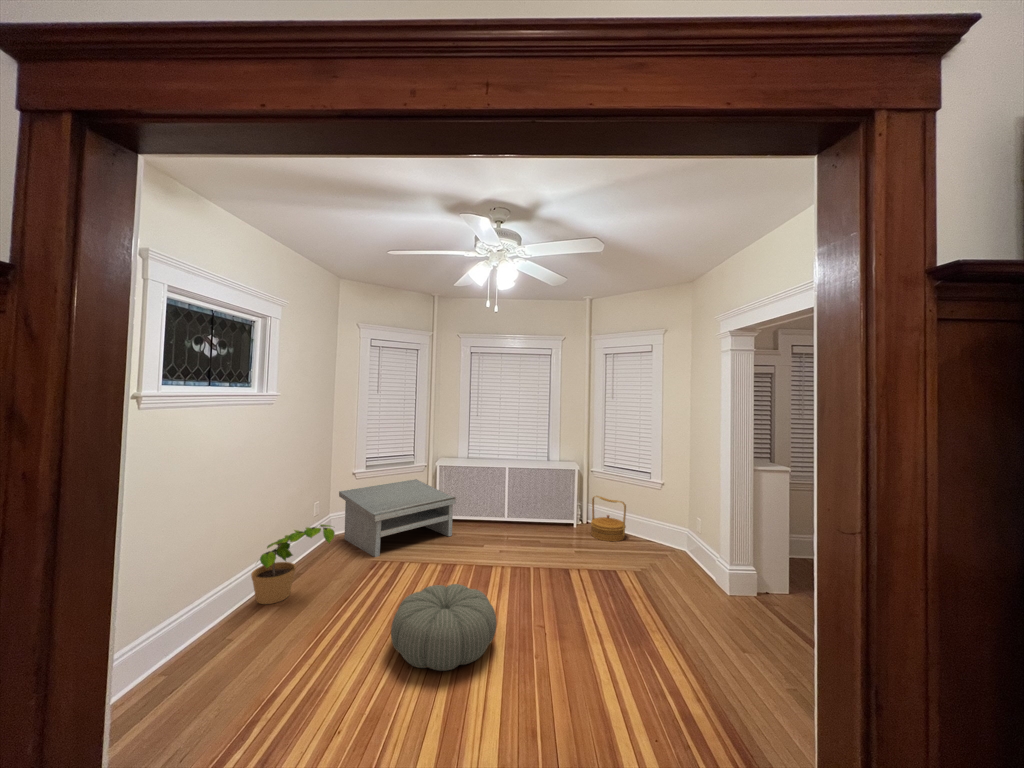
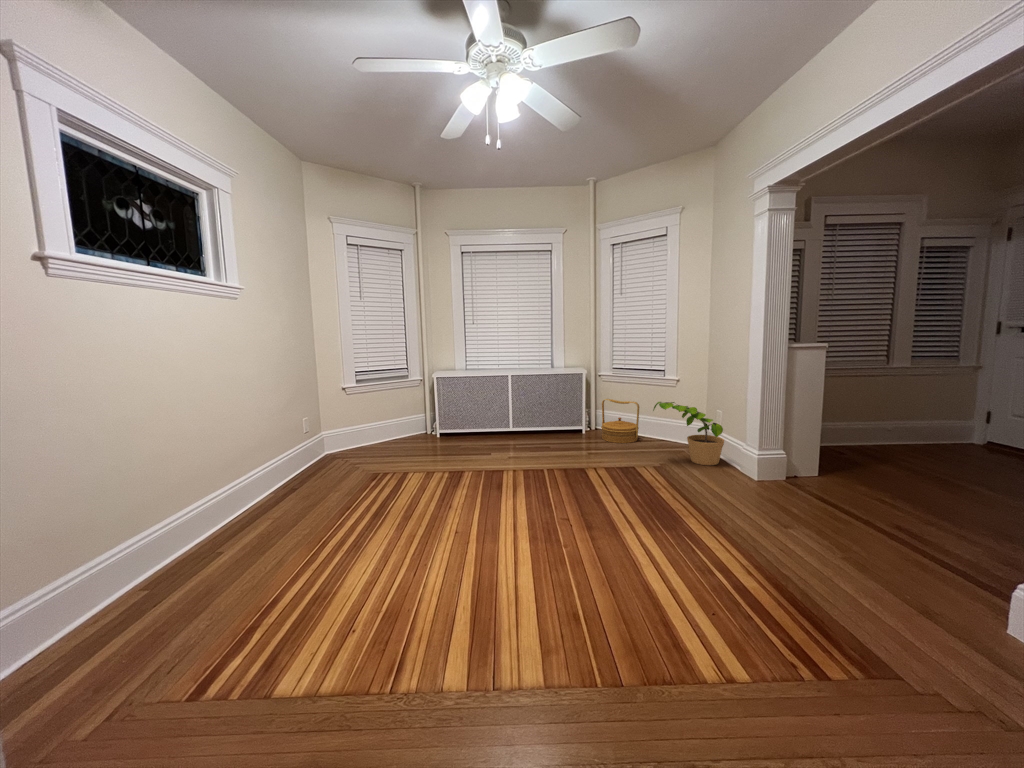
coffee table: present [339,479,456,557] -> none [328,394,457,470]
potted plant: present [251,524,335,604] -> present [653,402,724,465]
pouf: present [391,584,497,671] -> none [402,481,519,565]

